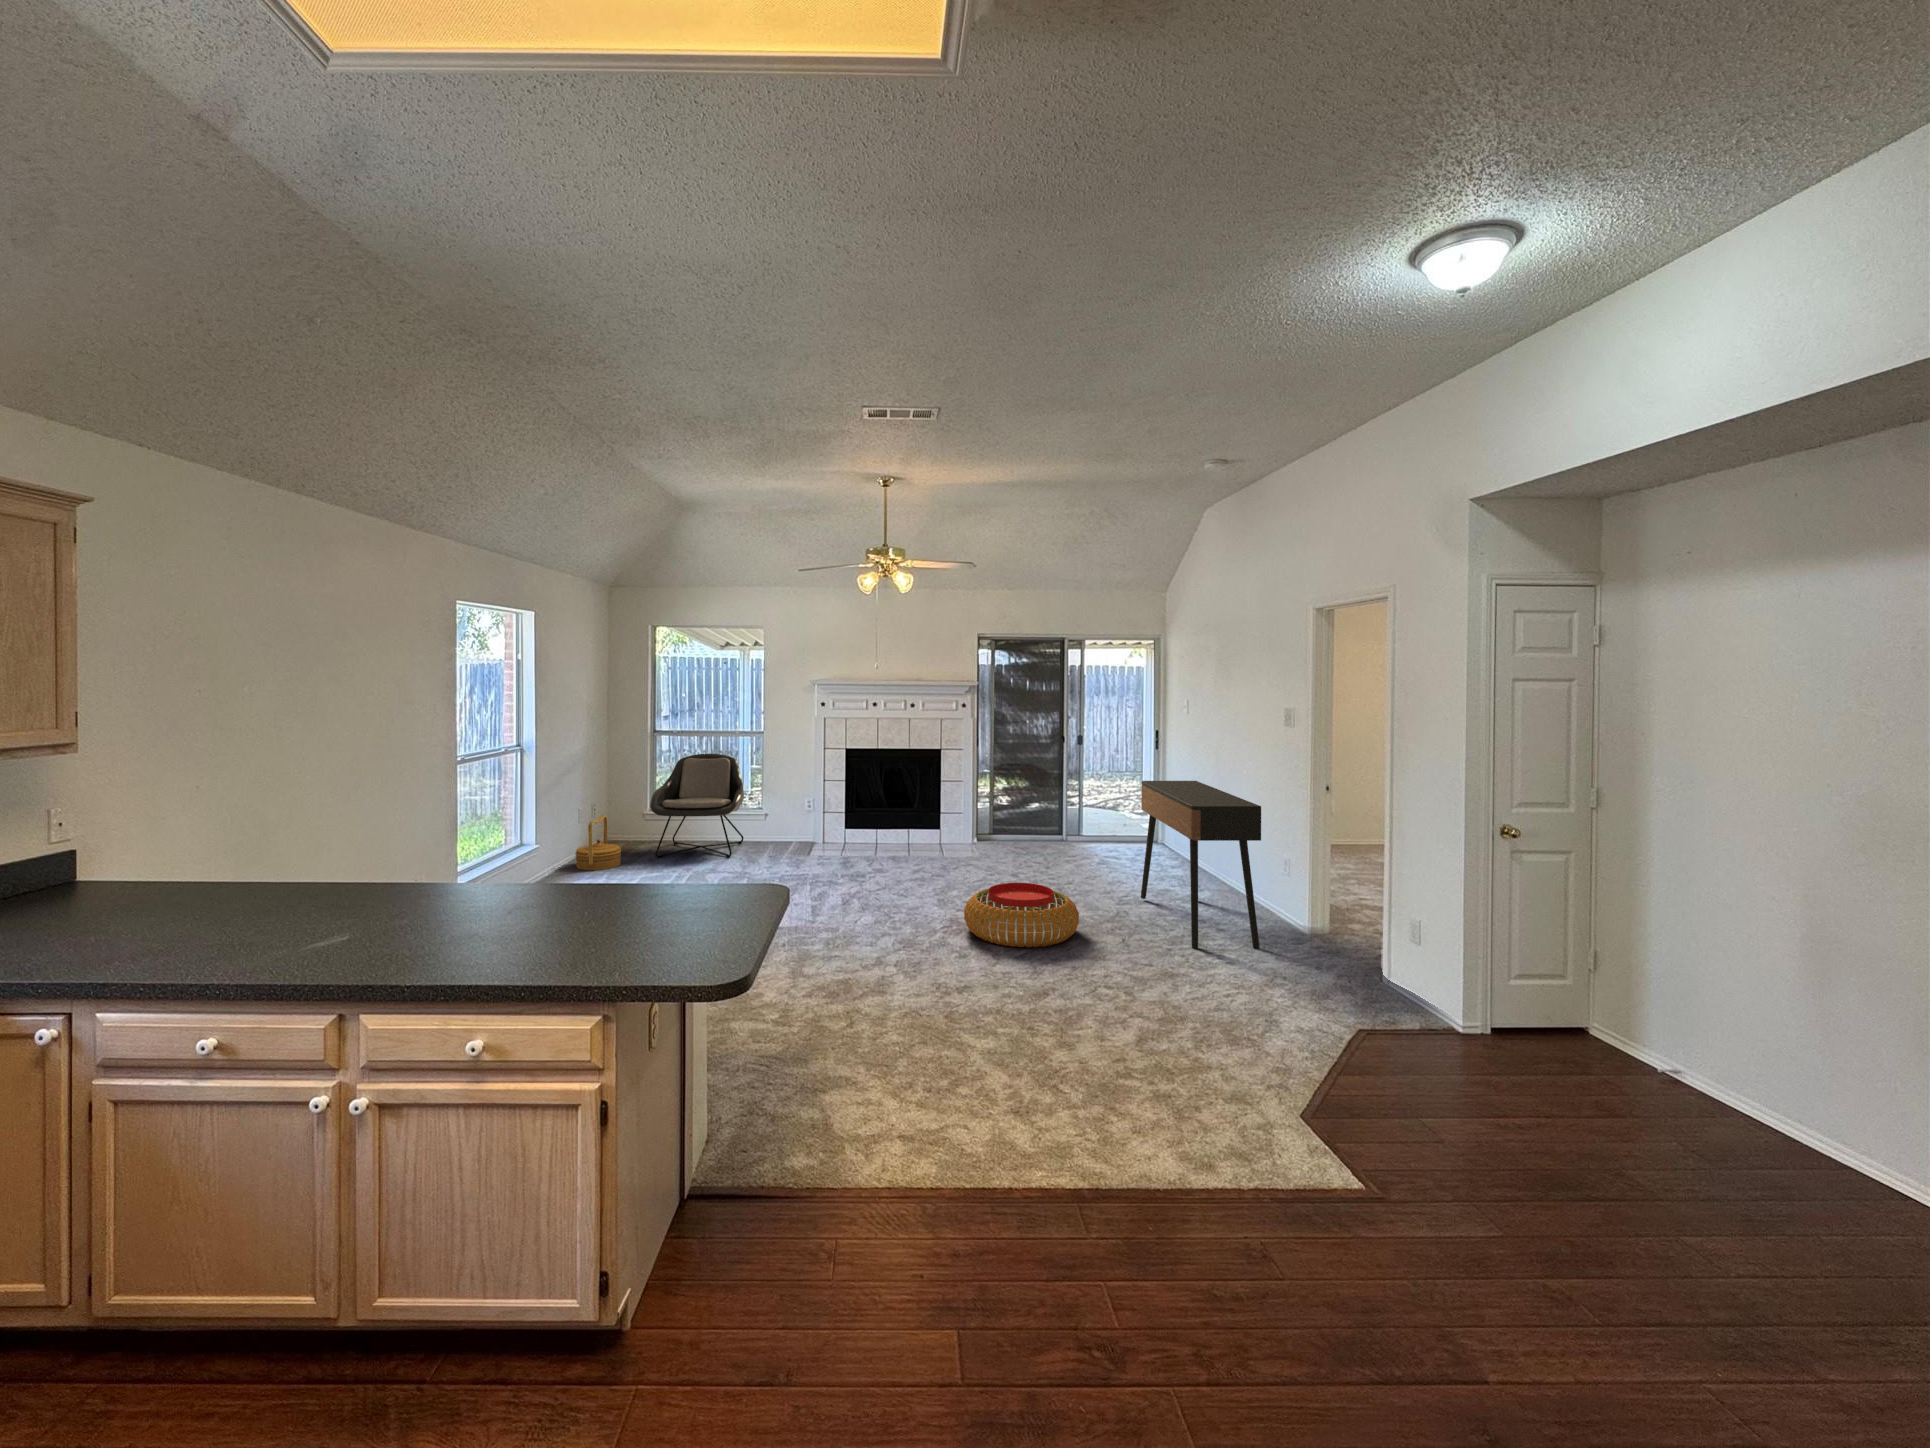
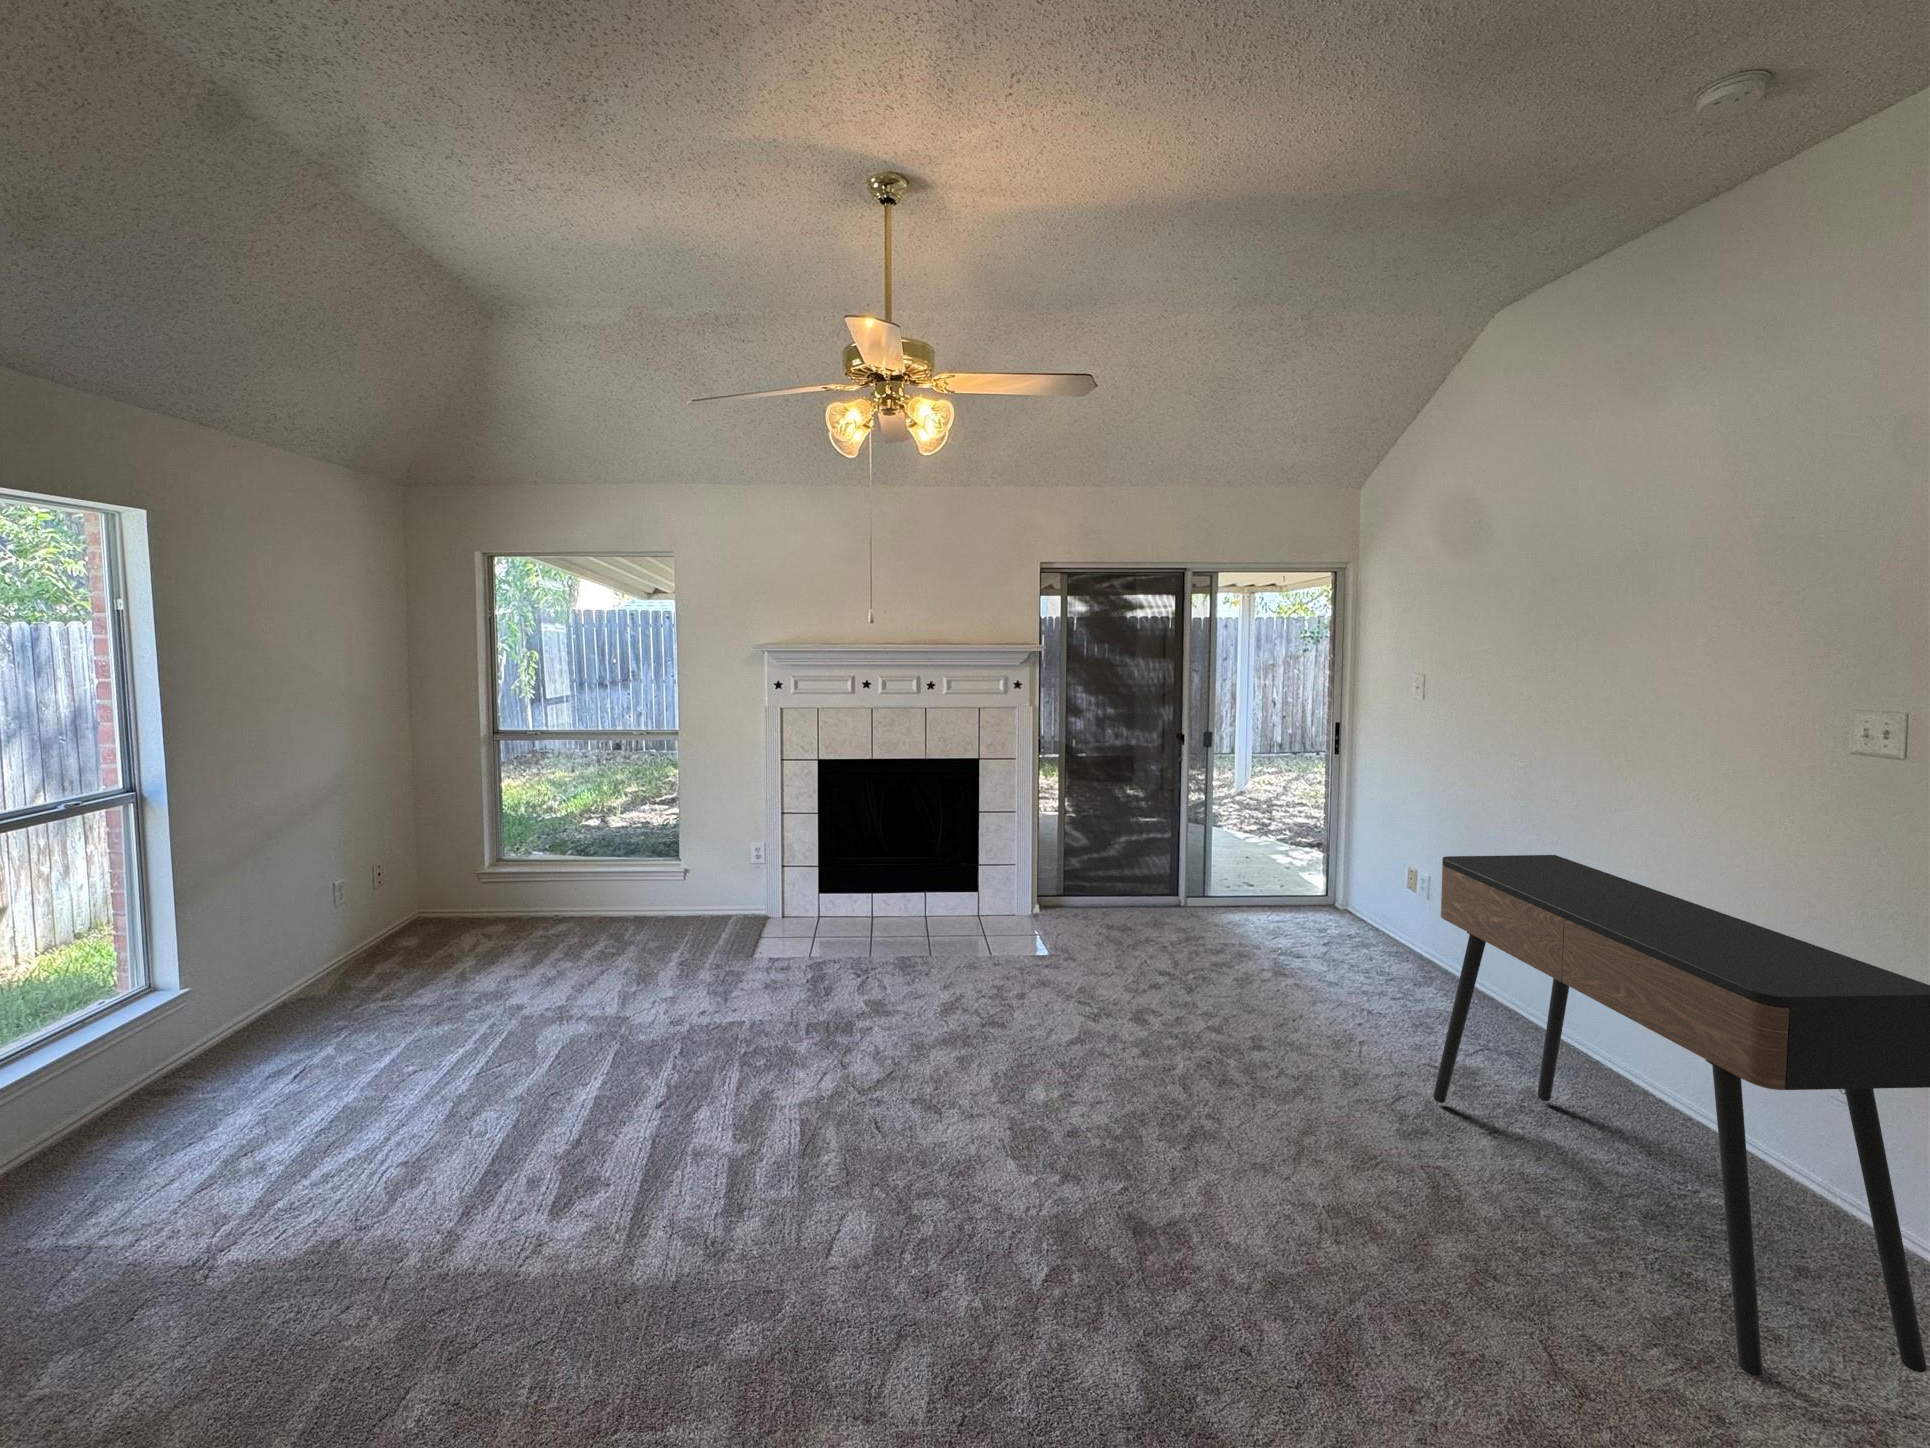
lounge chair: present [650,754,744,858] -> none [466,771,647,966]
woven basket: present [575,815,622,870] -> none [312,896,407,1007]
pouf: present [964,883,1079,947] -> none [1101,1126,1411,1379]

